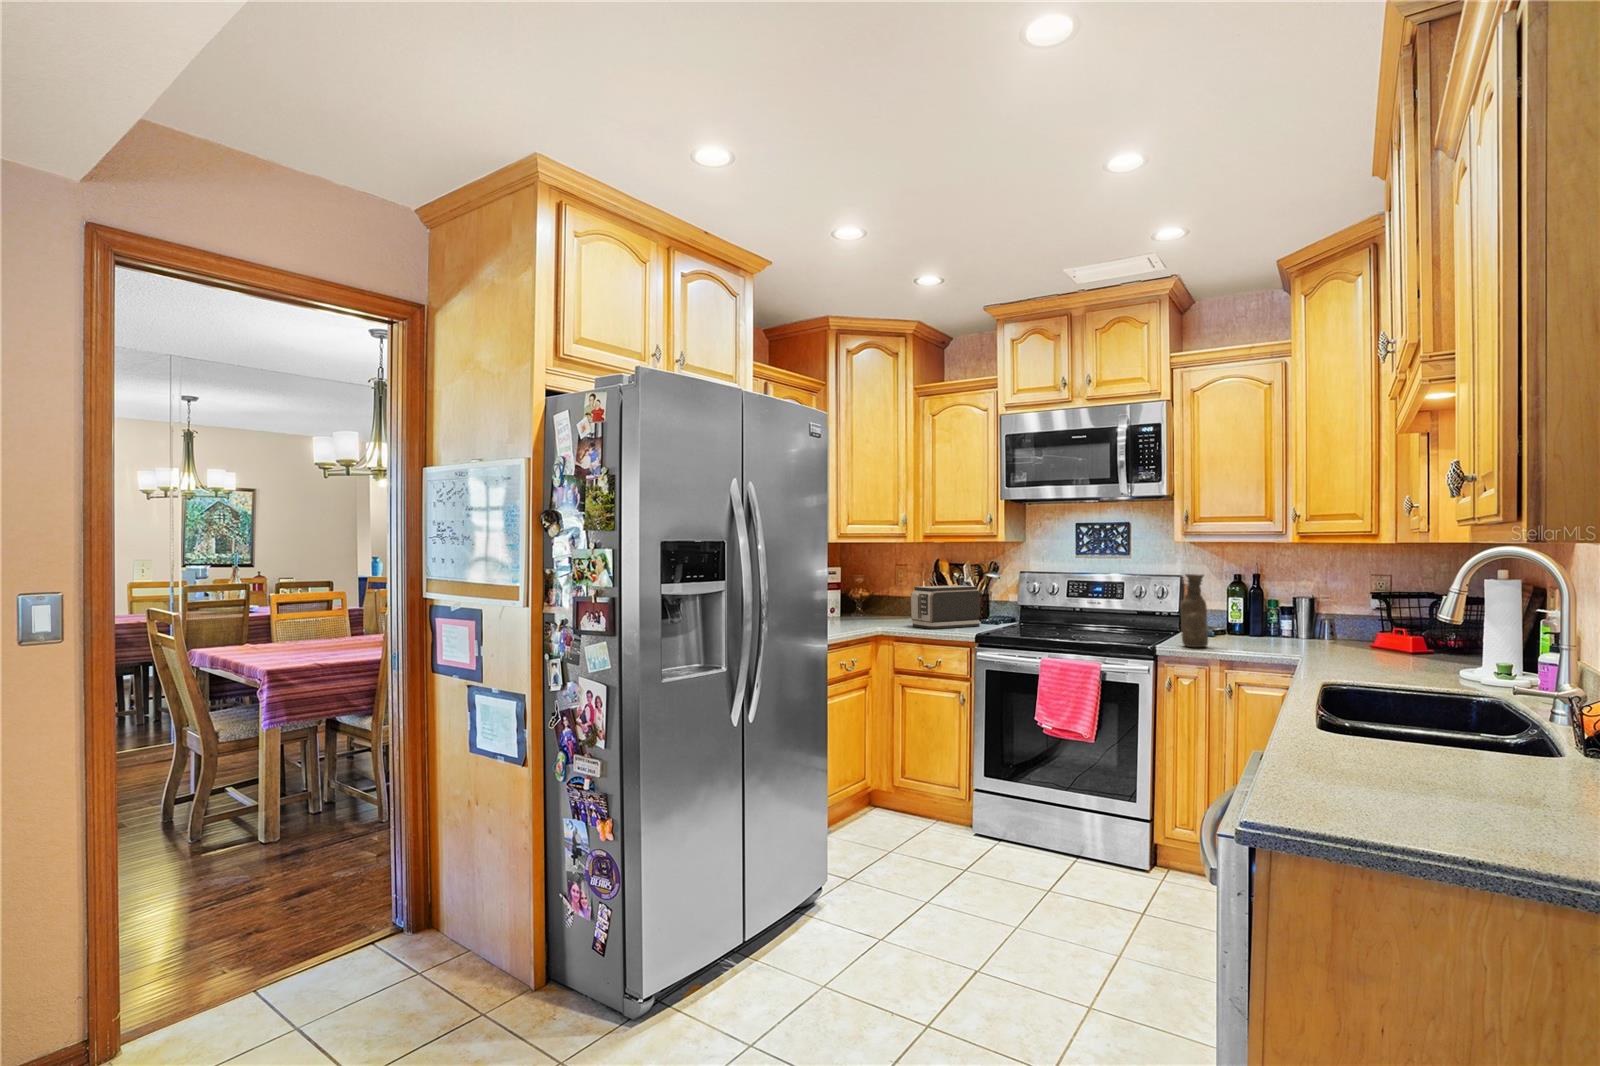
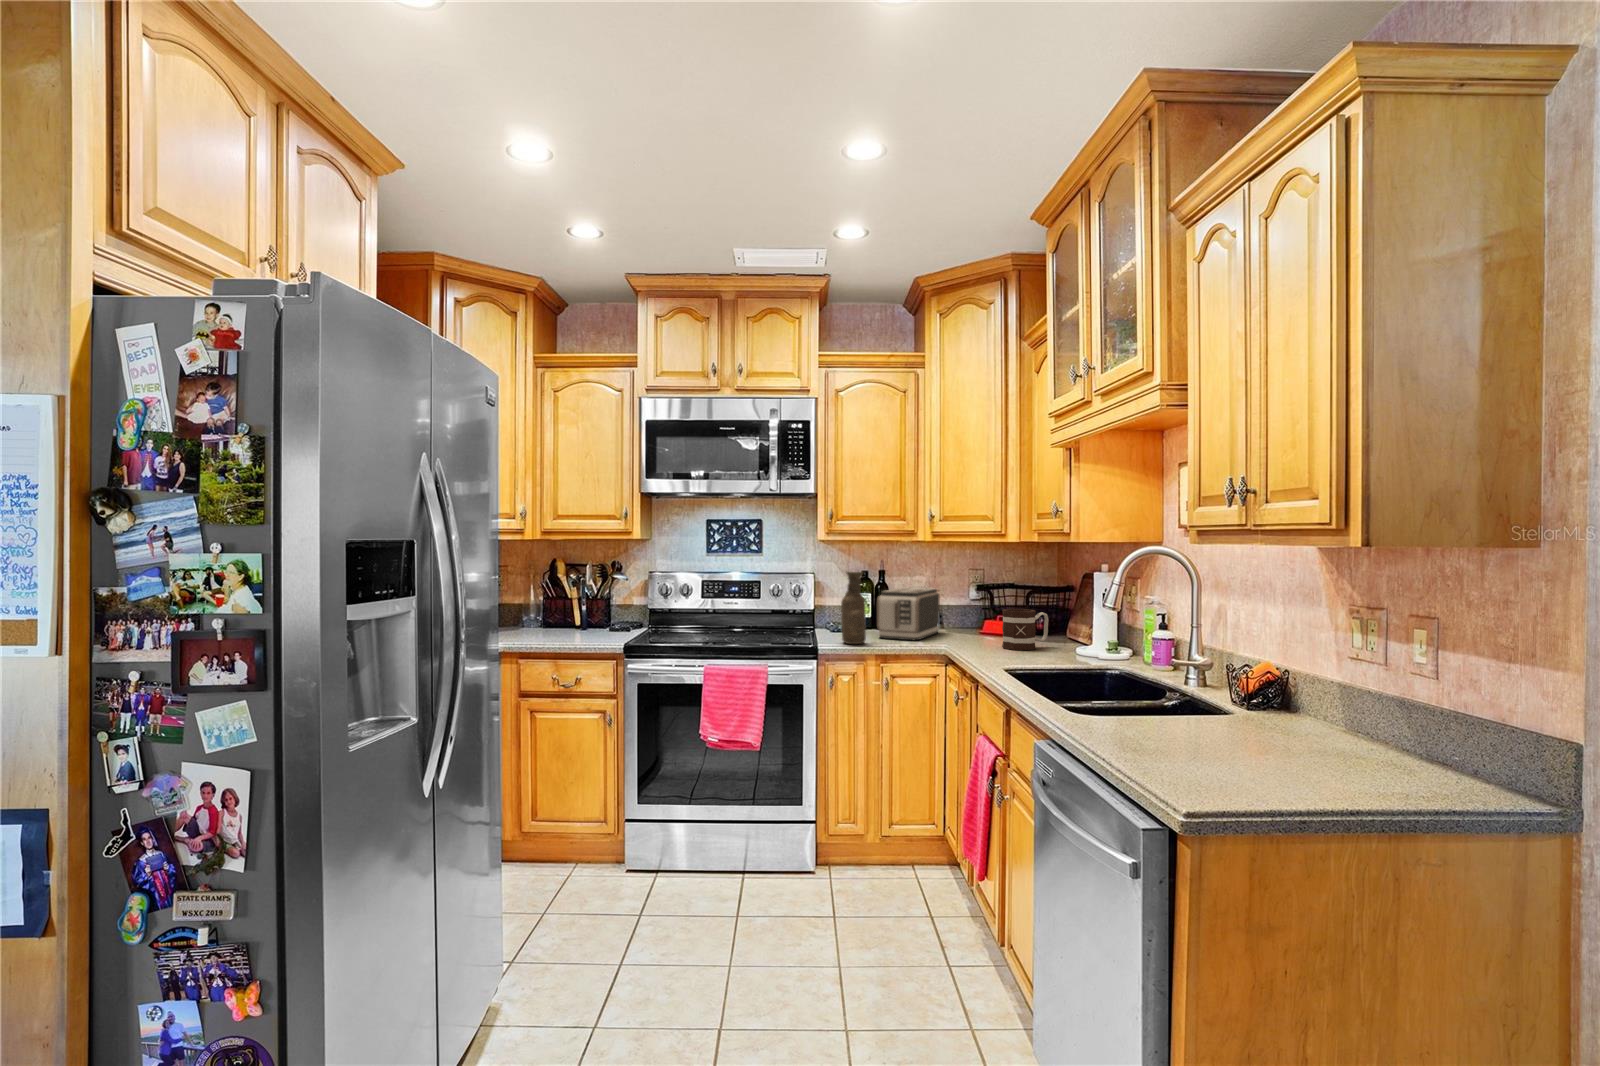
toaster: present [911,585,980,629] -> present [877,588,940,640]
mug: none [1359,618,1423,664] -> present [1002,609,1048,650]

